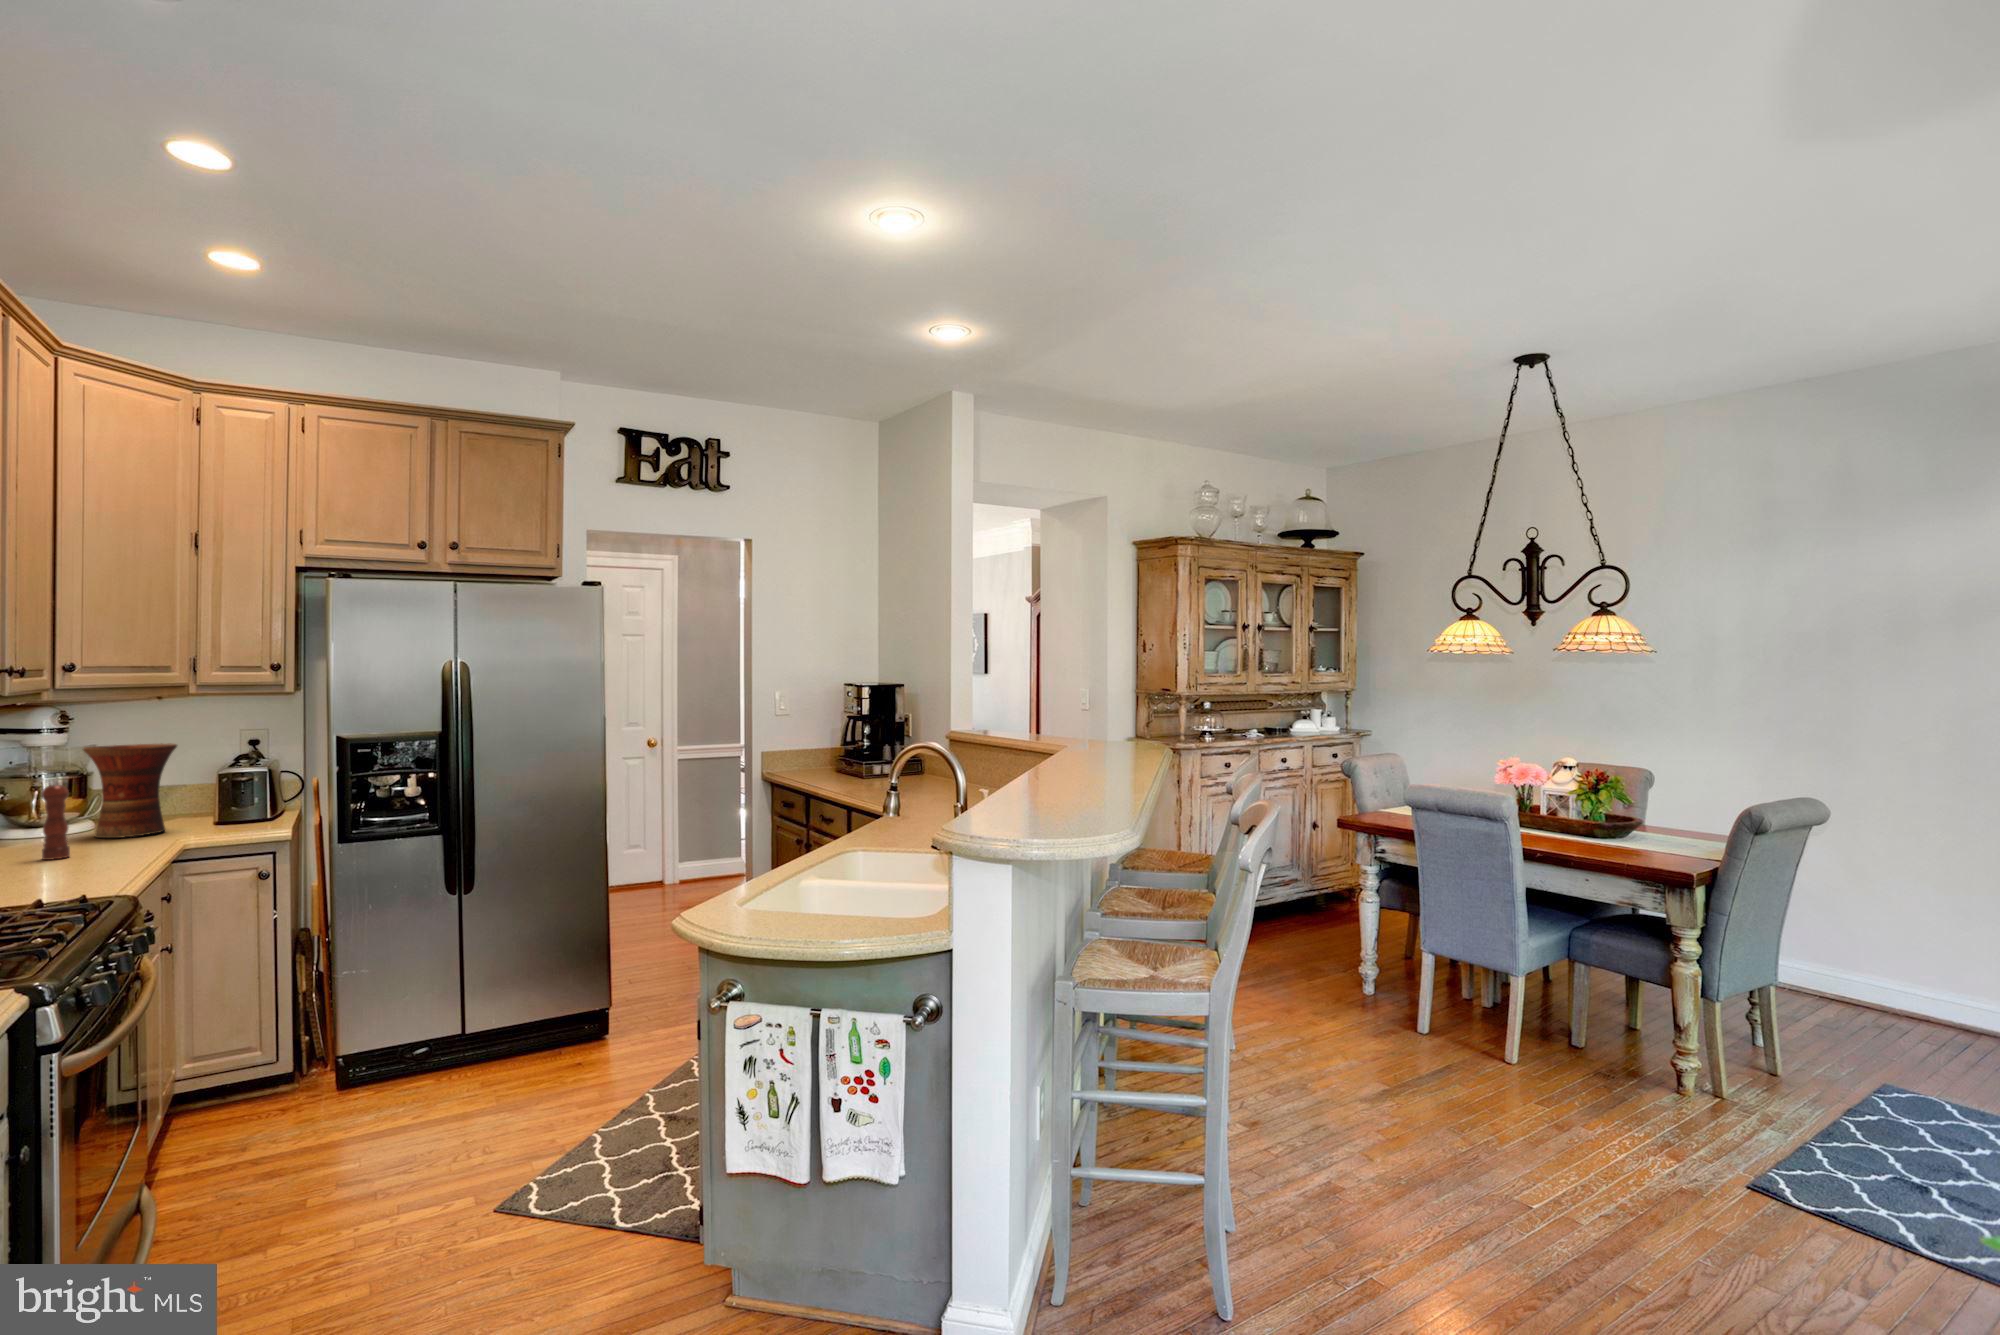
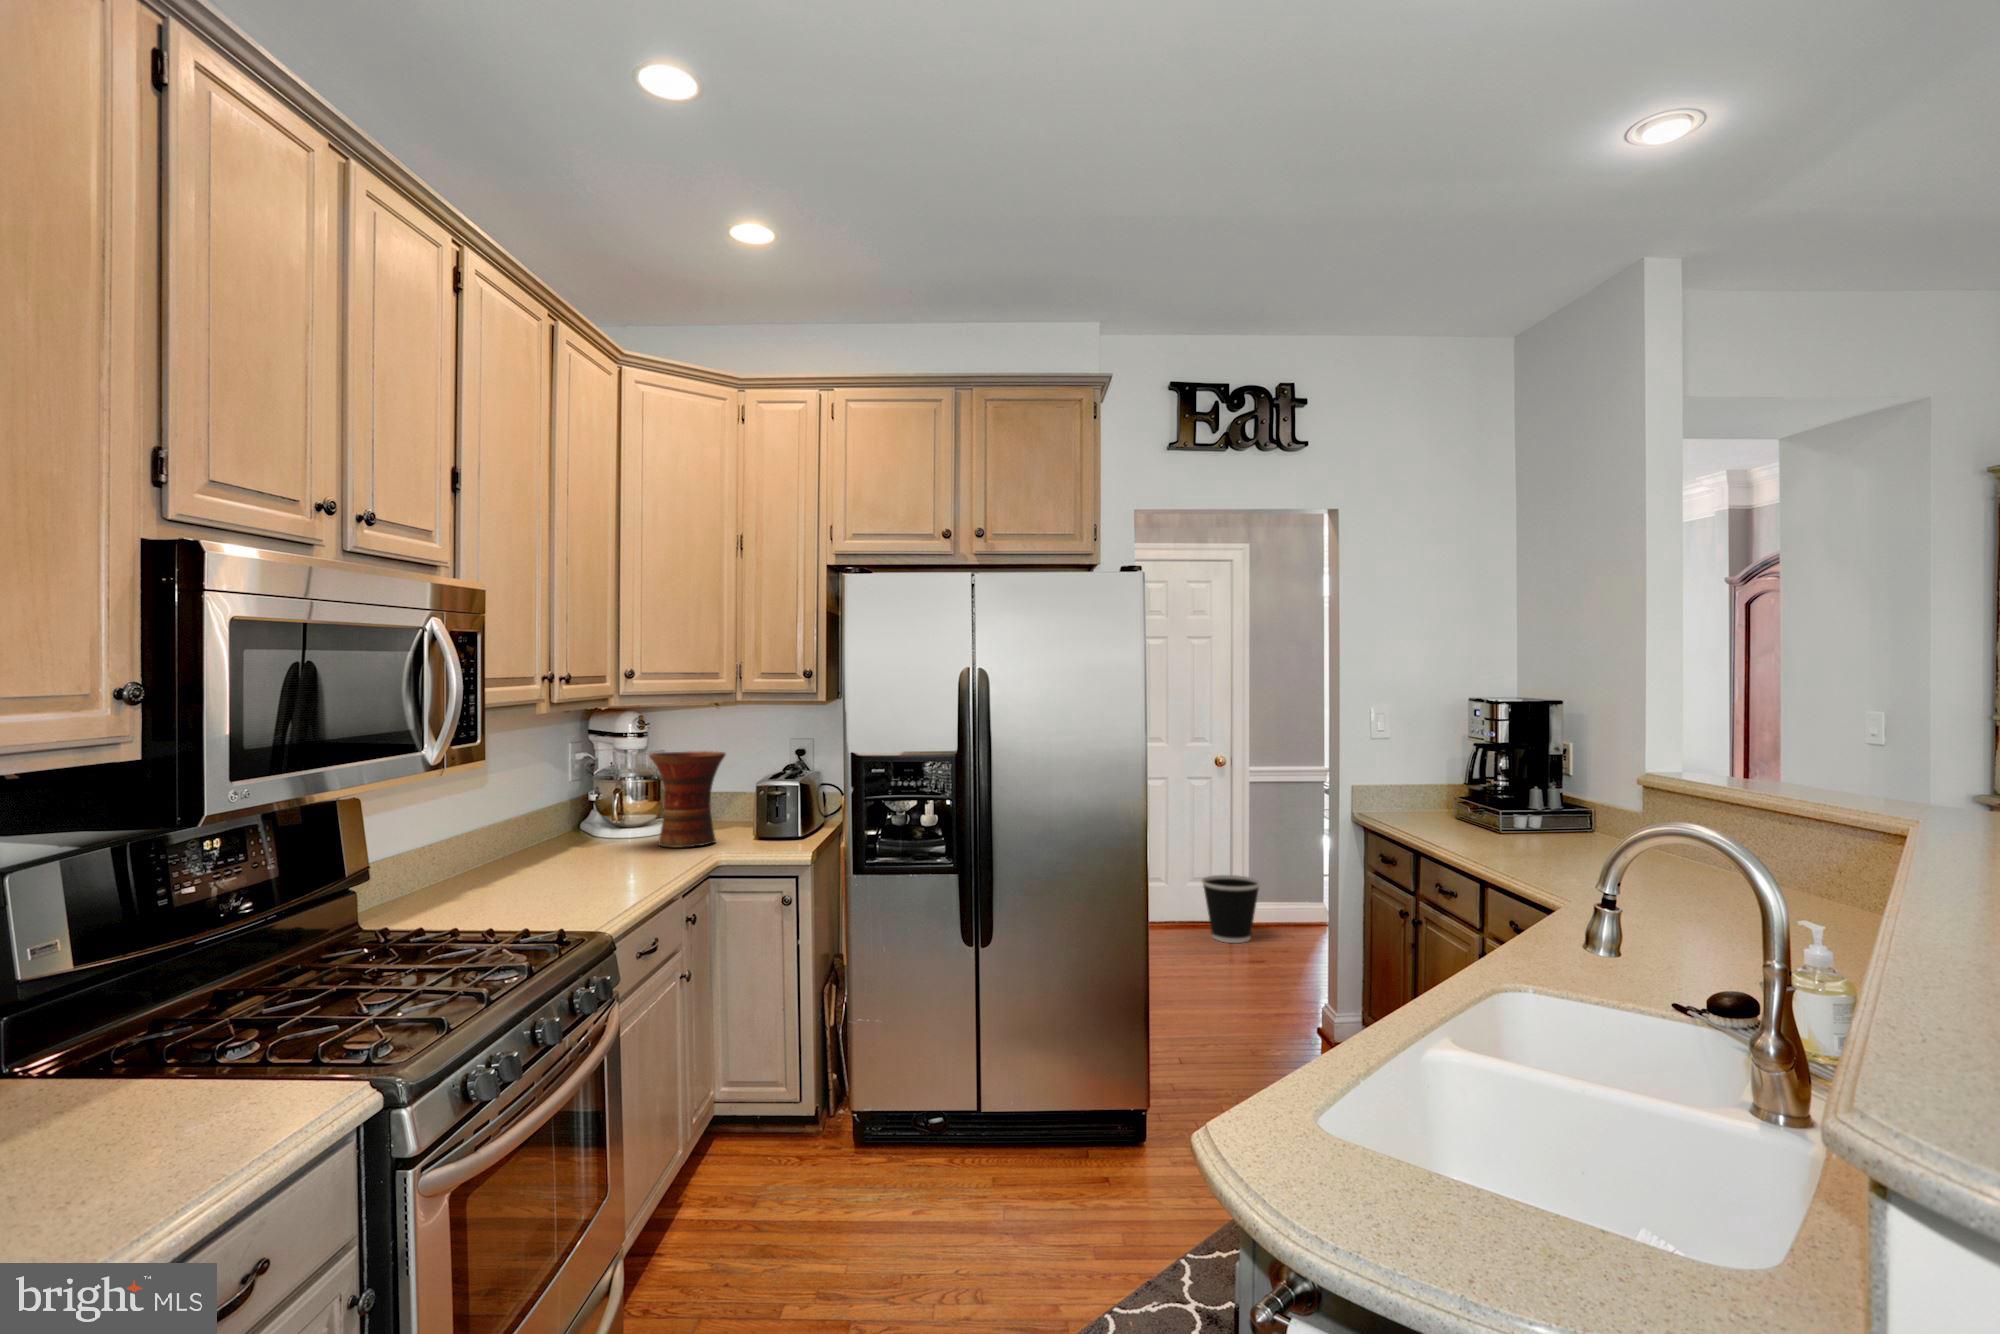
pepper mill: present [42,779,70,860] -> none [589,789,612,872]
wastebasket: none [638,840,690,896] -> present [1202,875,1261,943]

